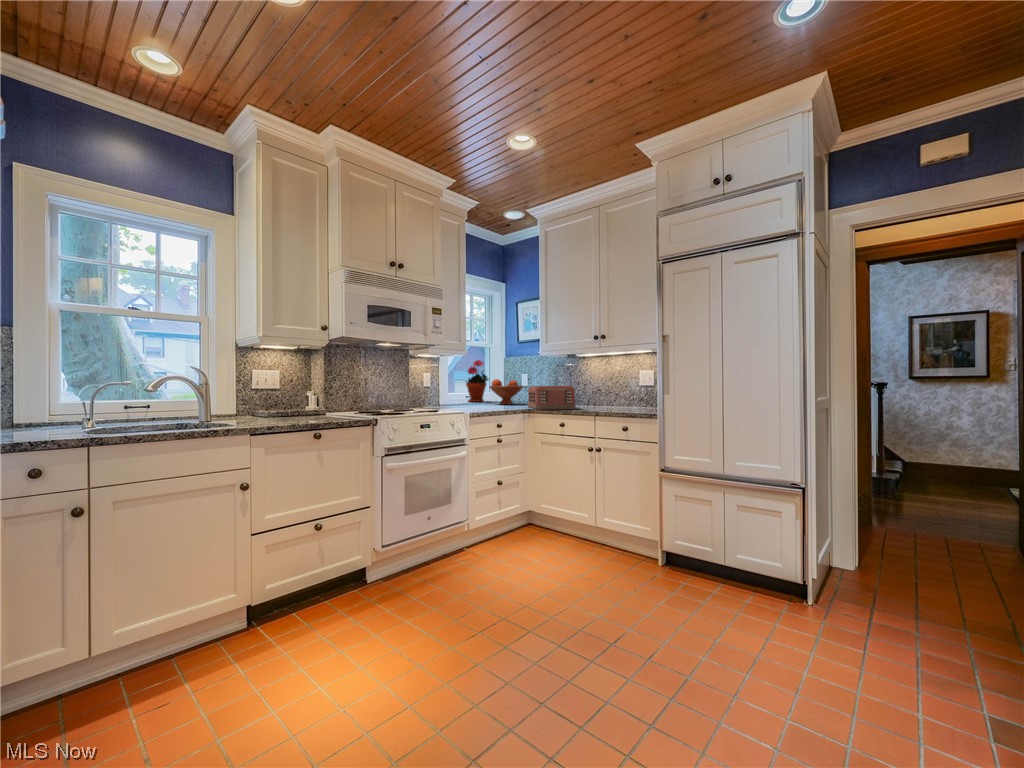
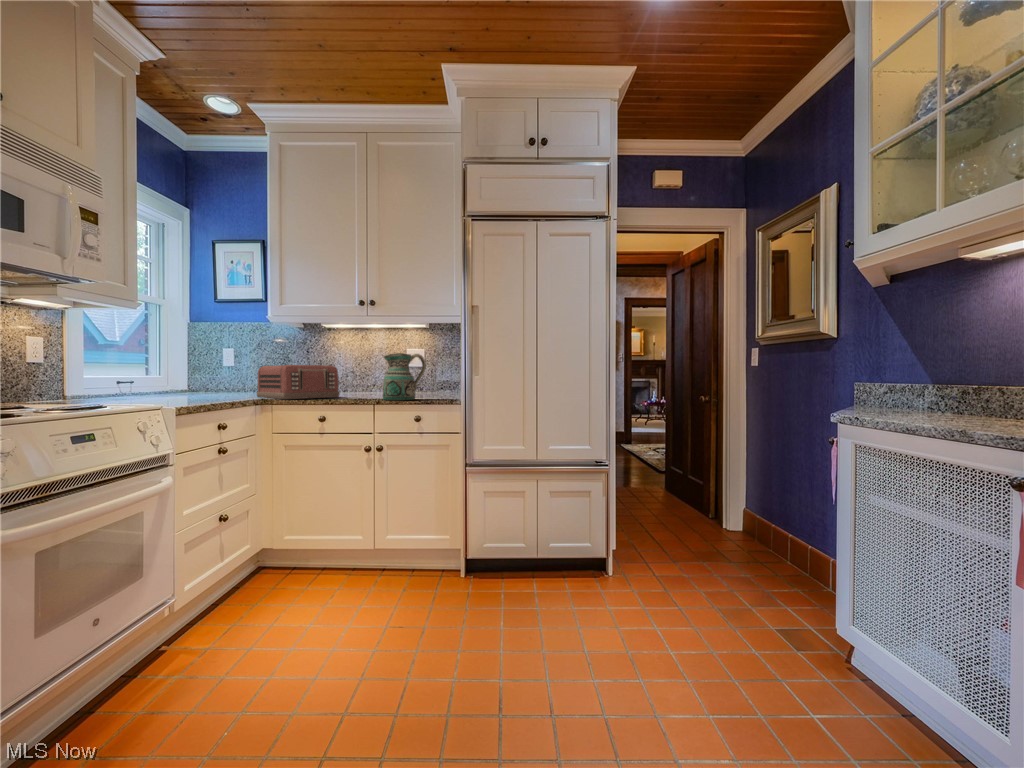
potted plant: present [466,360,488,402] -> none [107,323,162,392]
ceramic pitcher: none [601,376,636,413] -> present [383,353,425,401]
fruit bowl: present [489,379,523,404] -> none [173,355,237,394]

